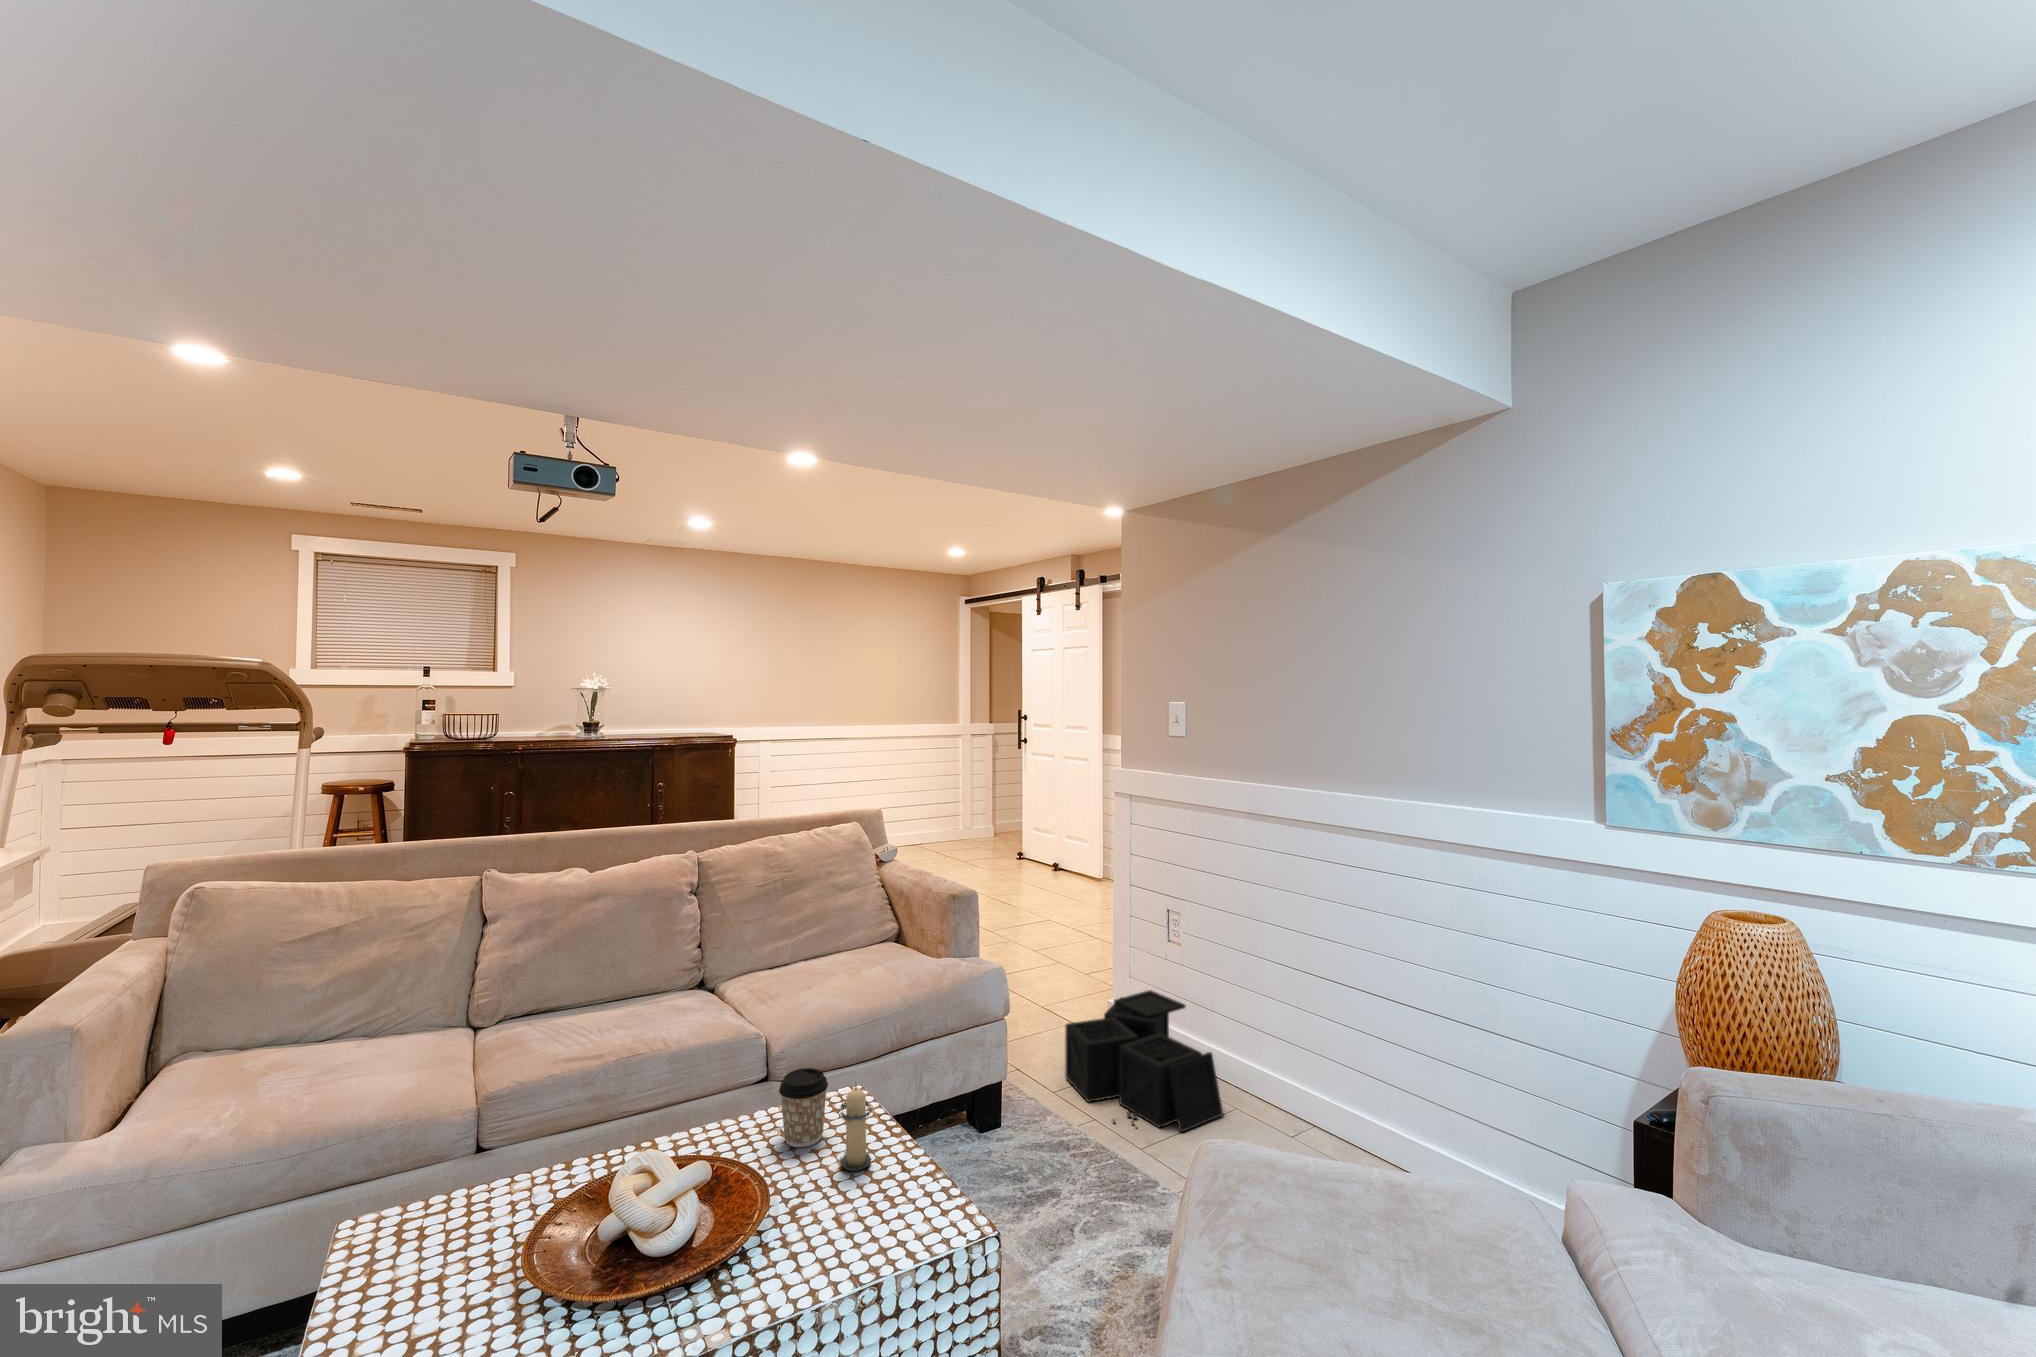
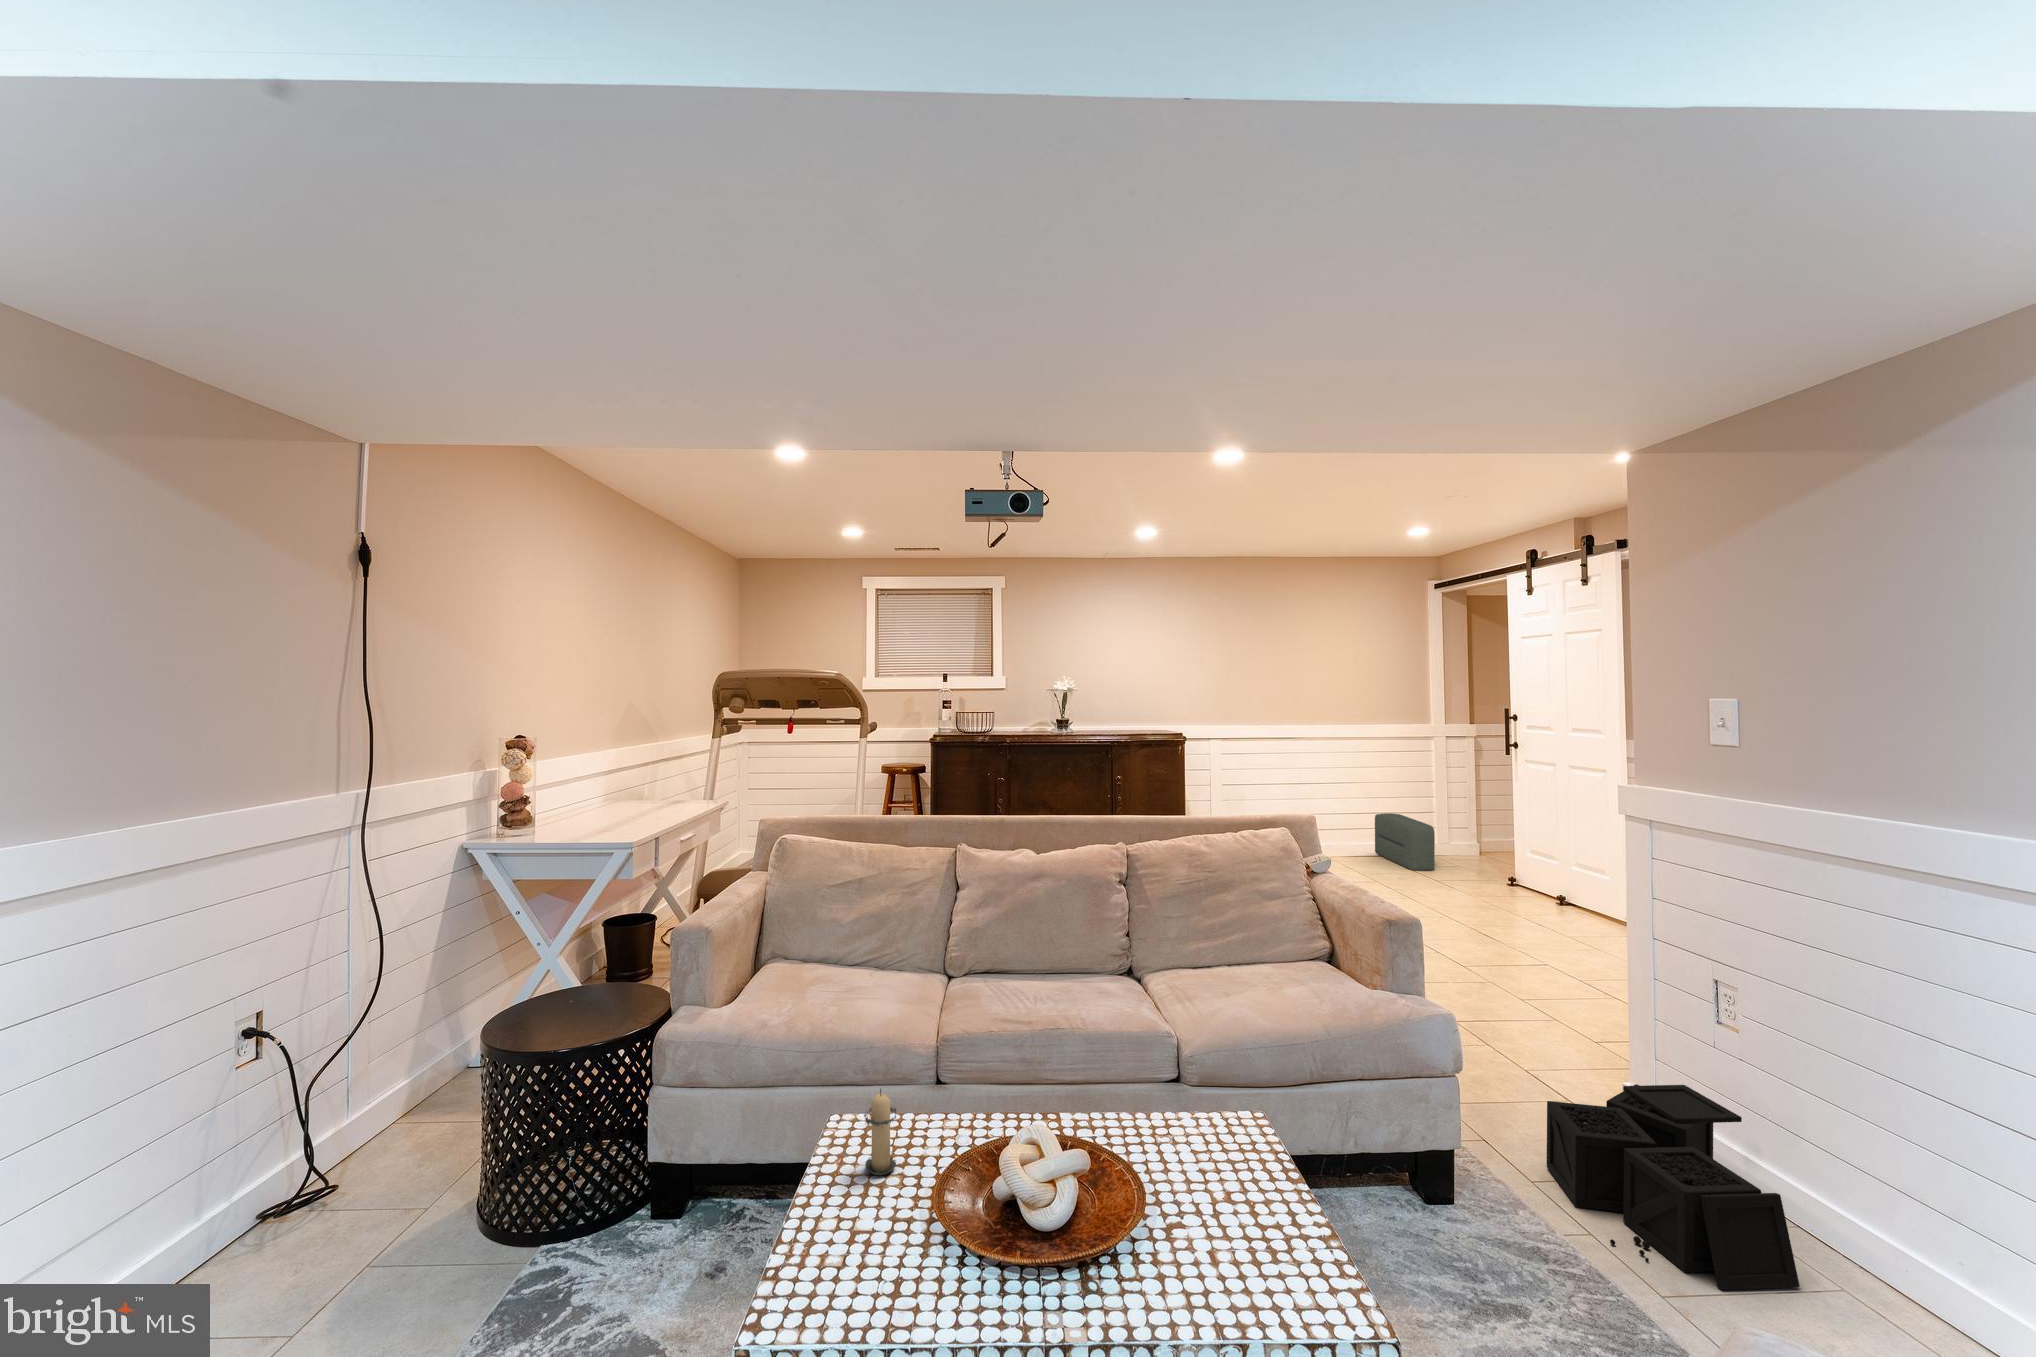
pouf: none [908,809,958,857] -> present [1375,813,1435,871]
coffee cup: present [779,1068,828,1147] -> none [1170,1083,1220,1165]
candle: present [840,1083,873,1171] -> present [864,1089,896,1175]

